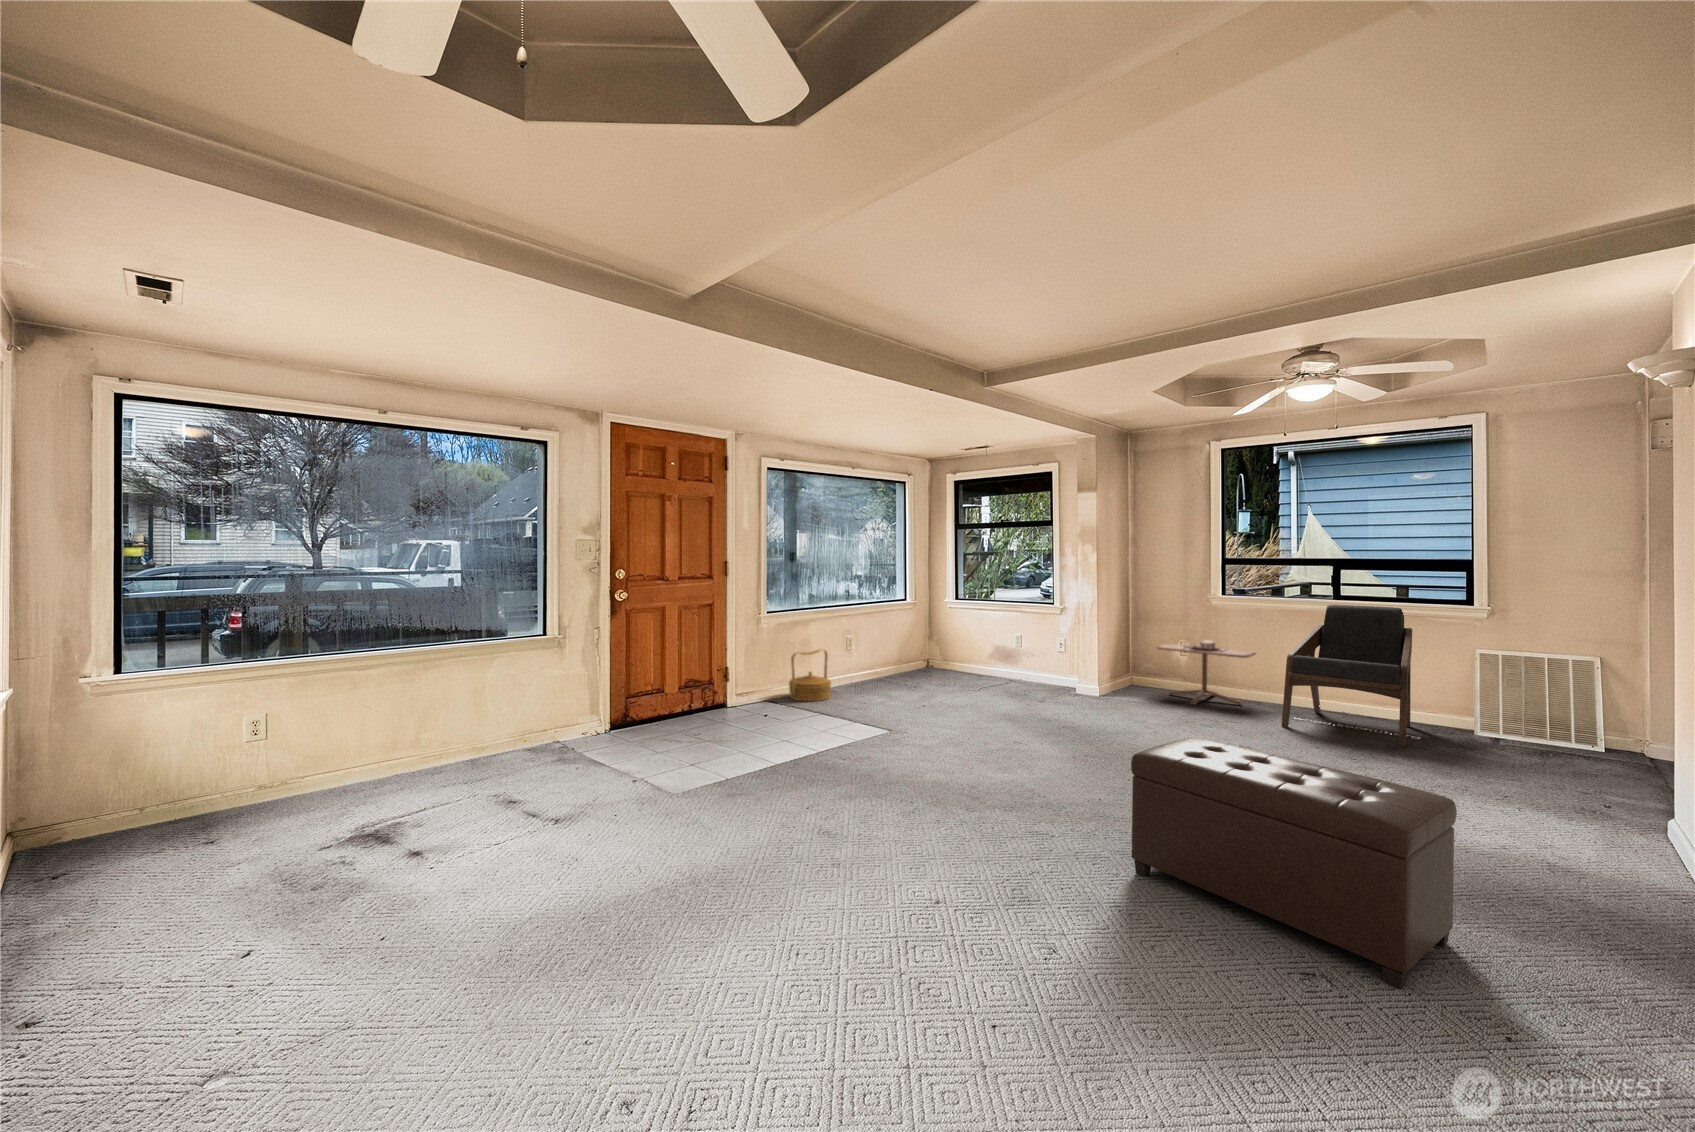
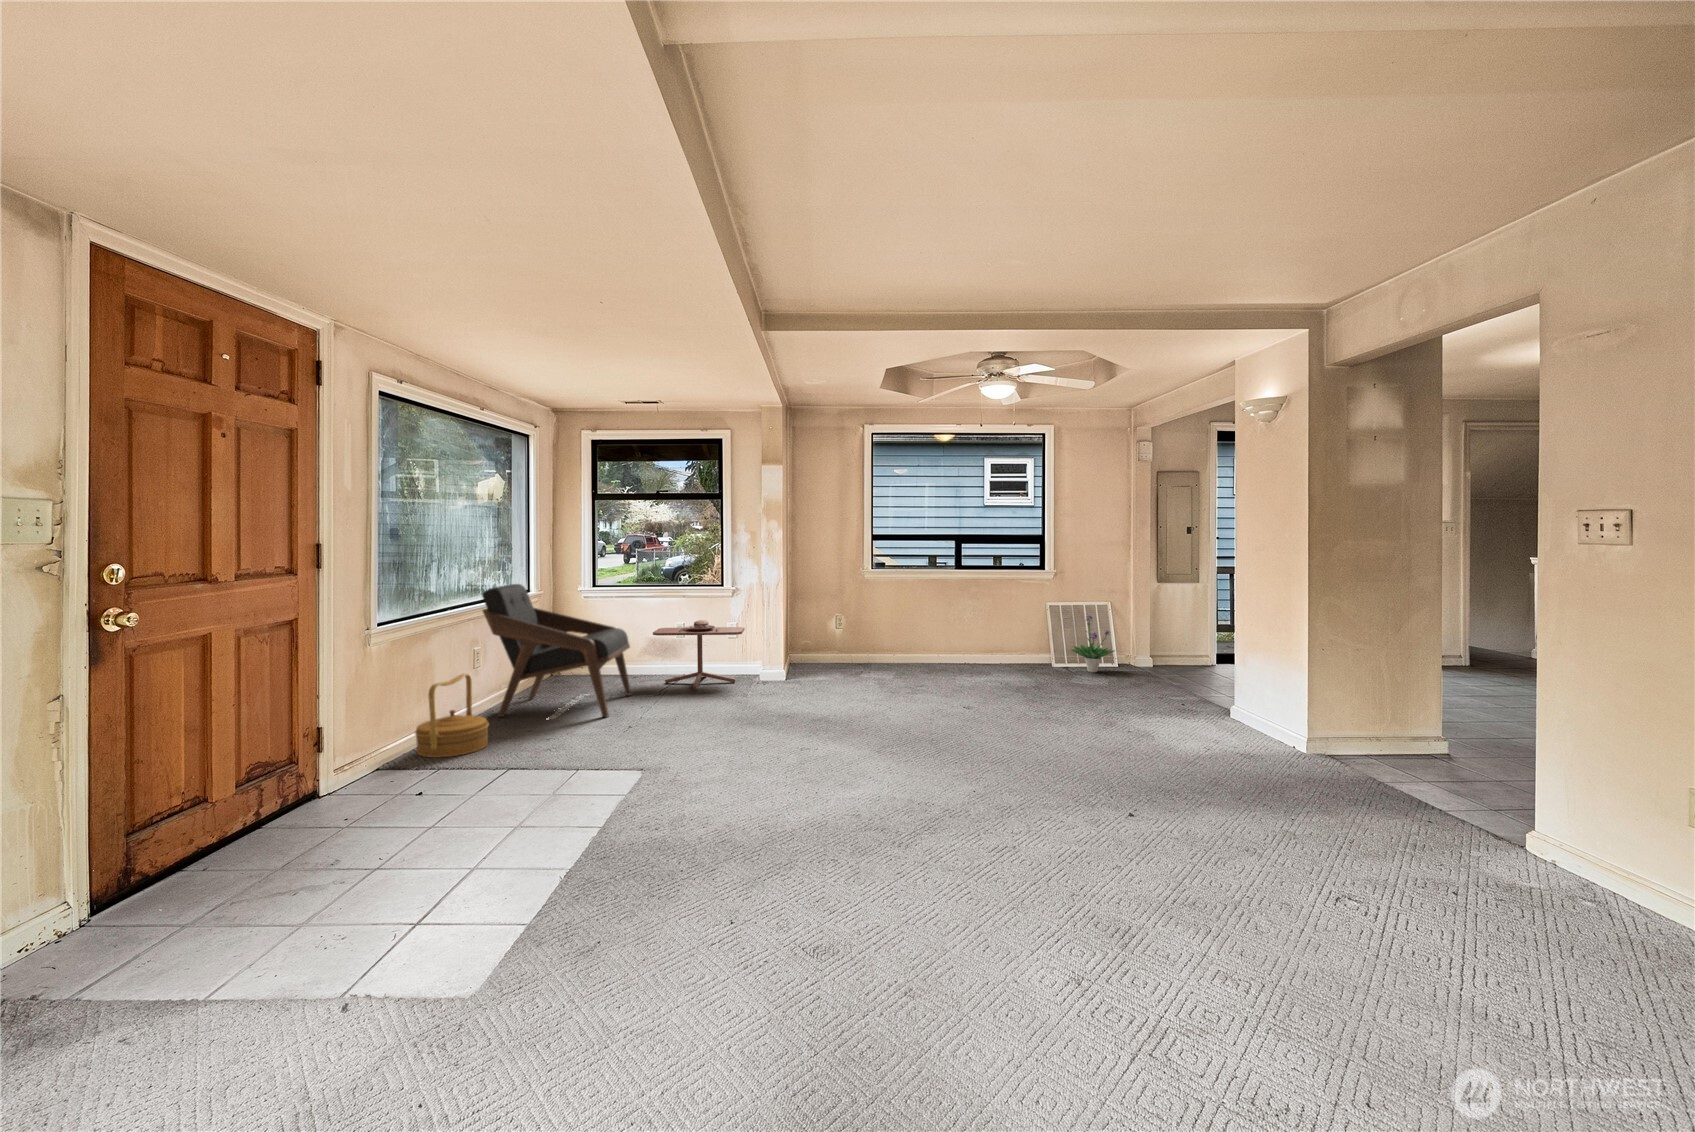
lounge chair: present [1282,605,1420,747] -> present [482,584,631,719]
side table: present [1157,640,1256,705] -> present [653,620,745,690]
potted plant: none [1499,670,1586,751] -> present [1072,614,1115,672]
ottoman: present [1131,738,1457,989] -> none [1078,699,1328,855]

